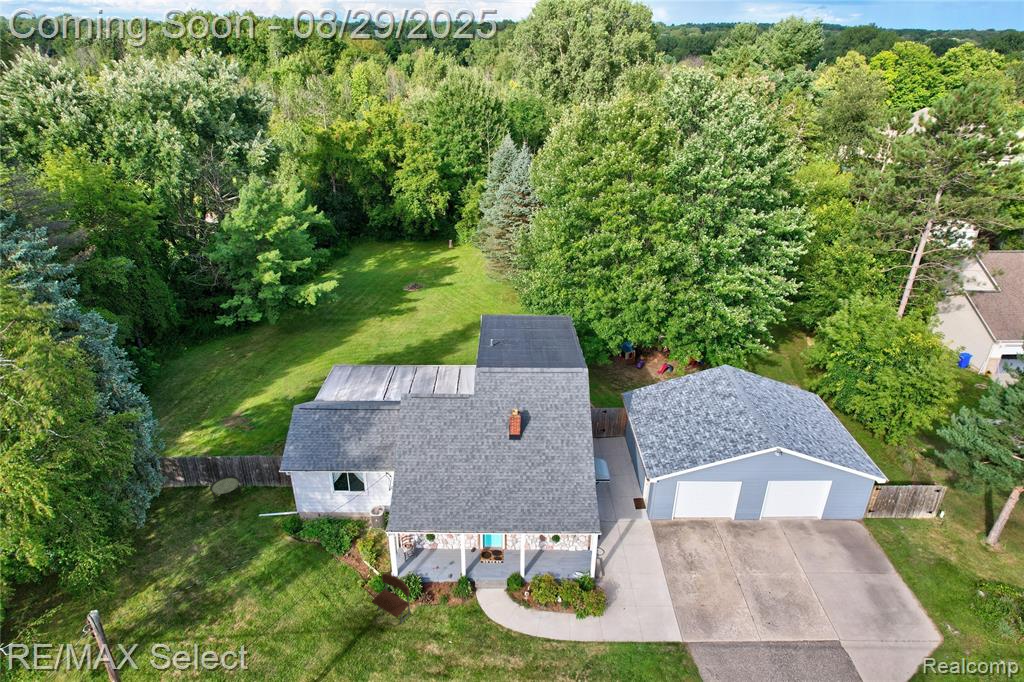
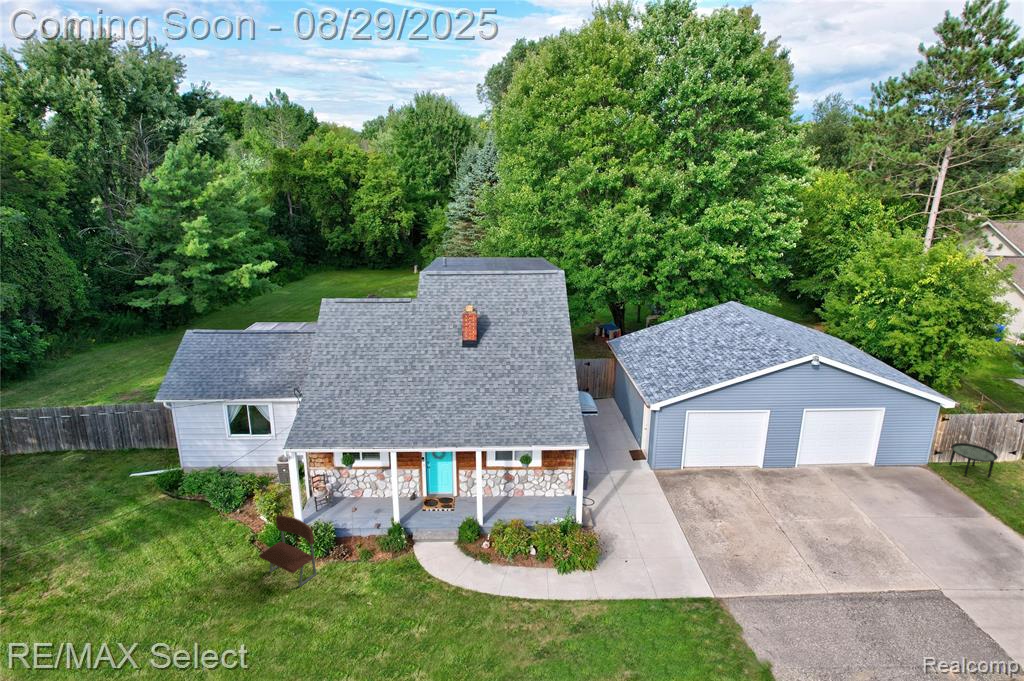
round table: present [210,476,241,503] -> present [949,443,998,477]

